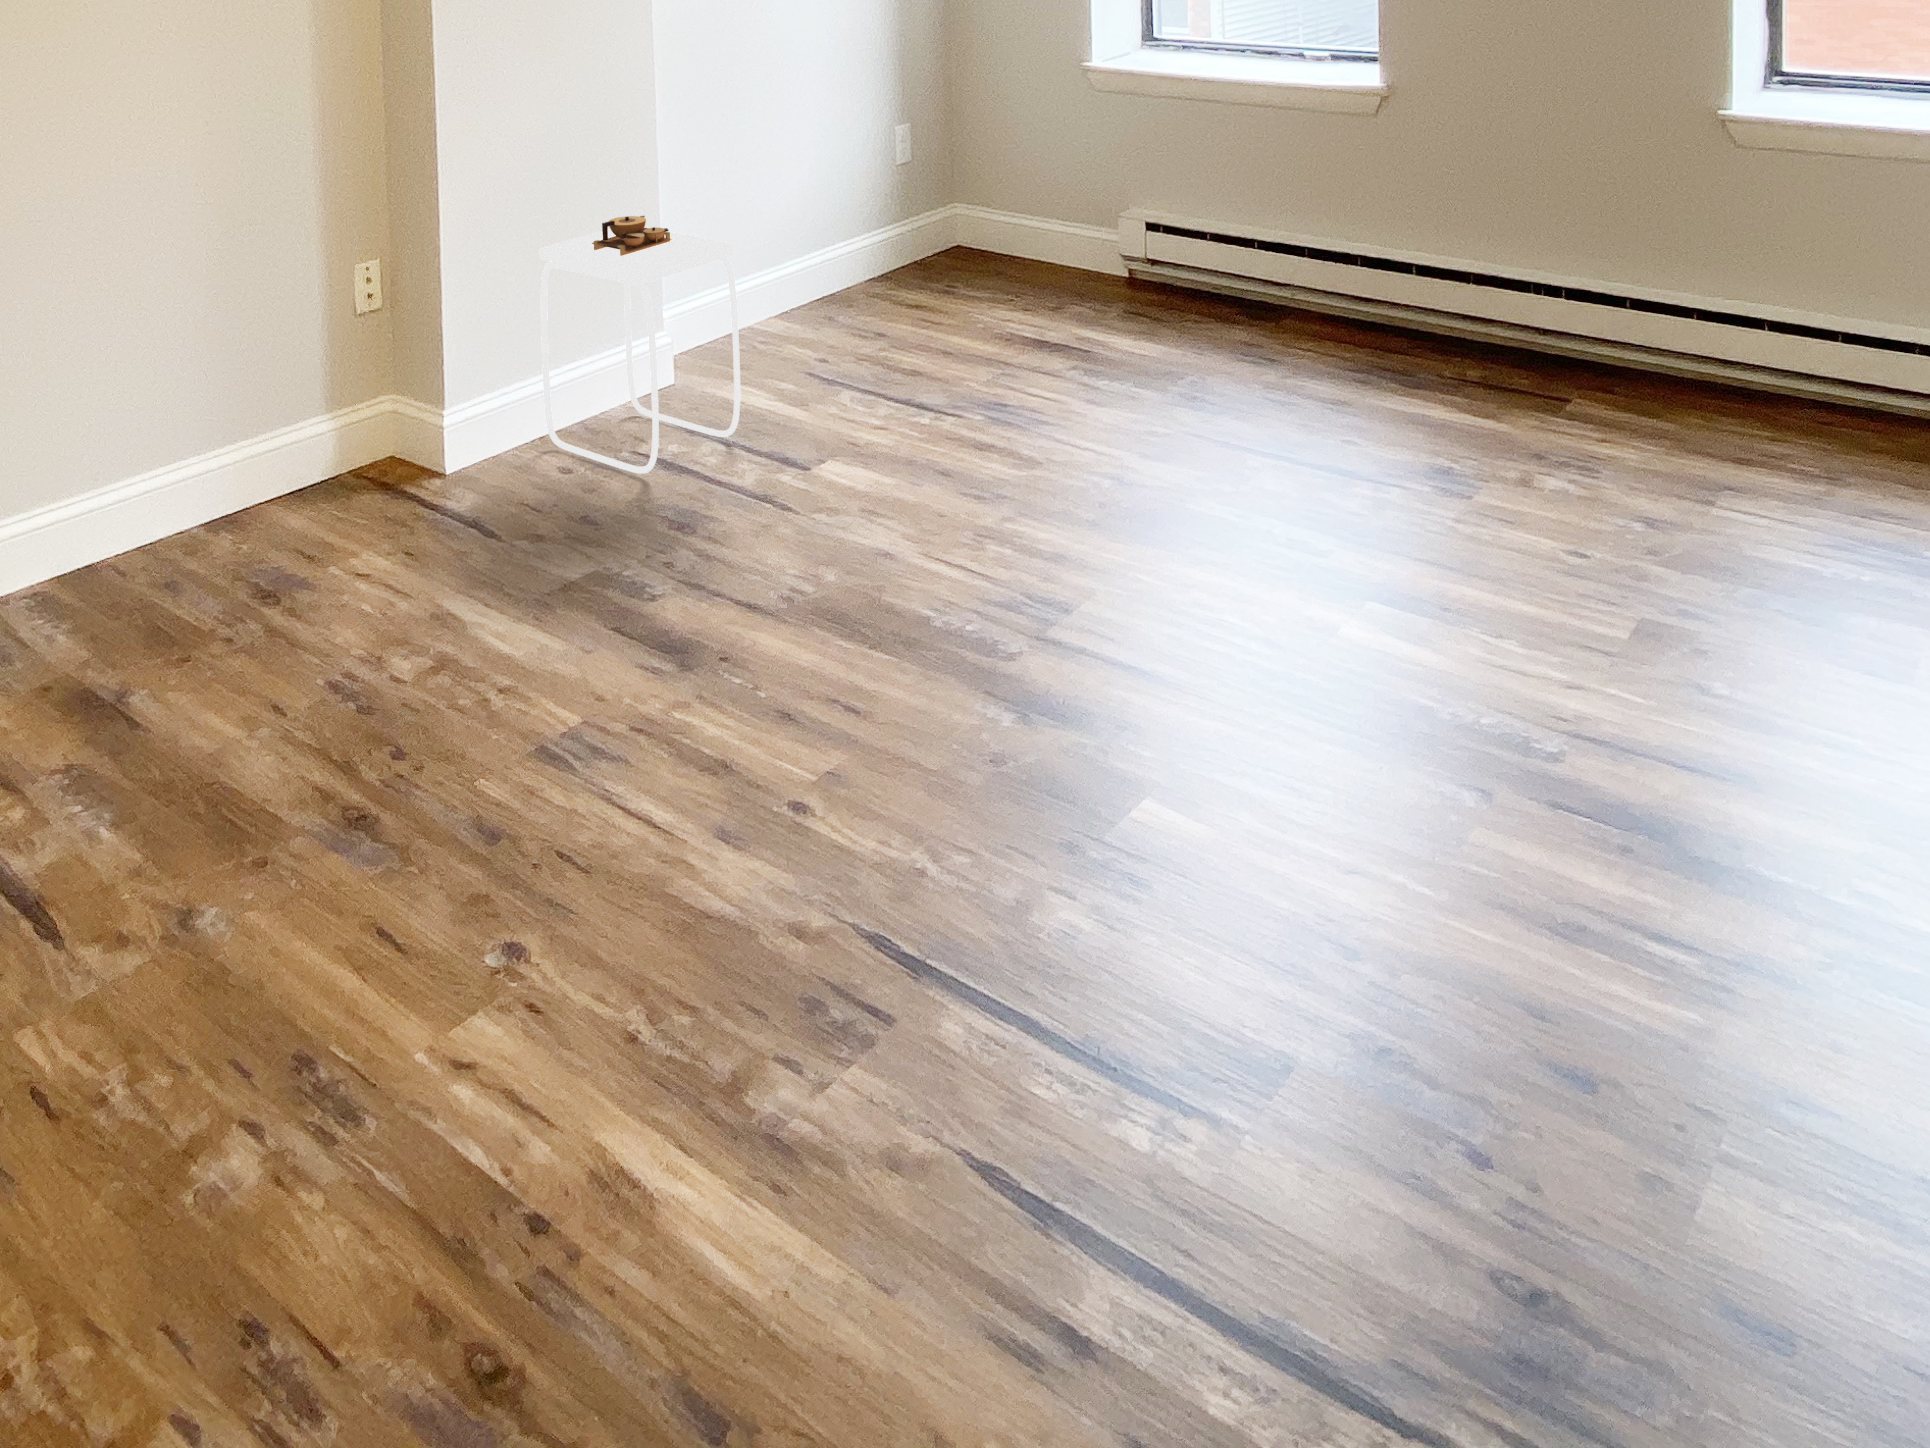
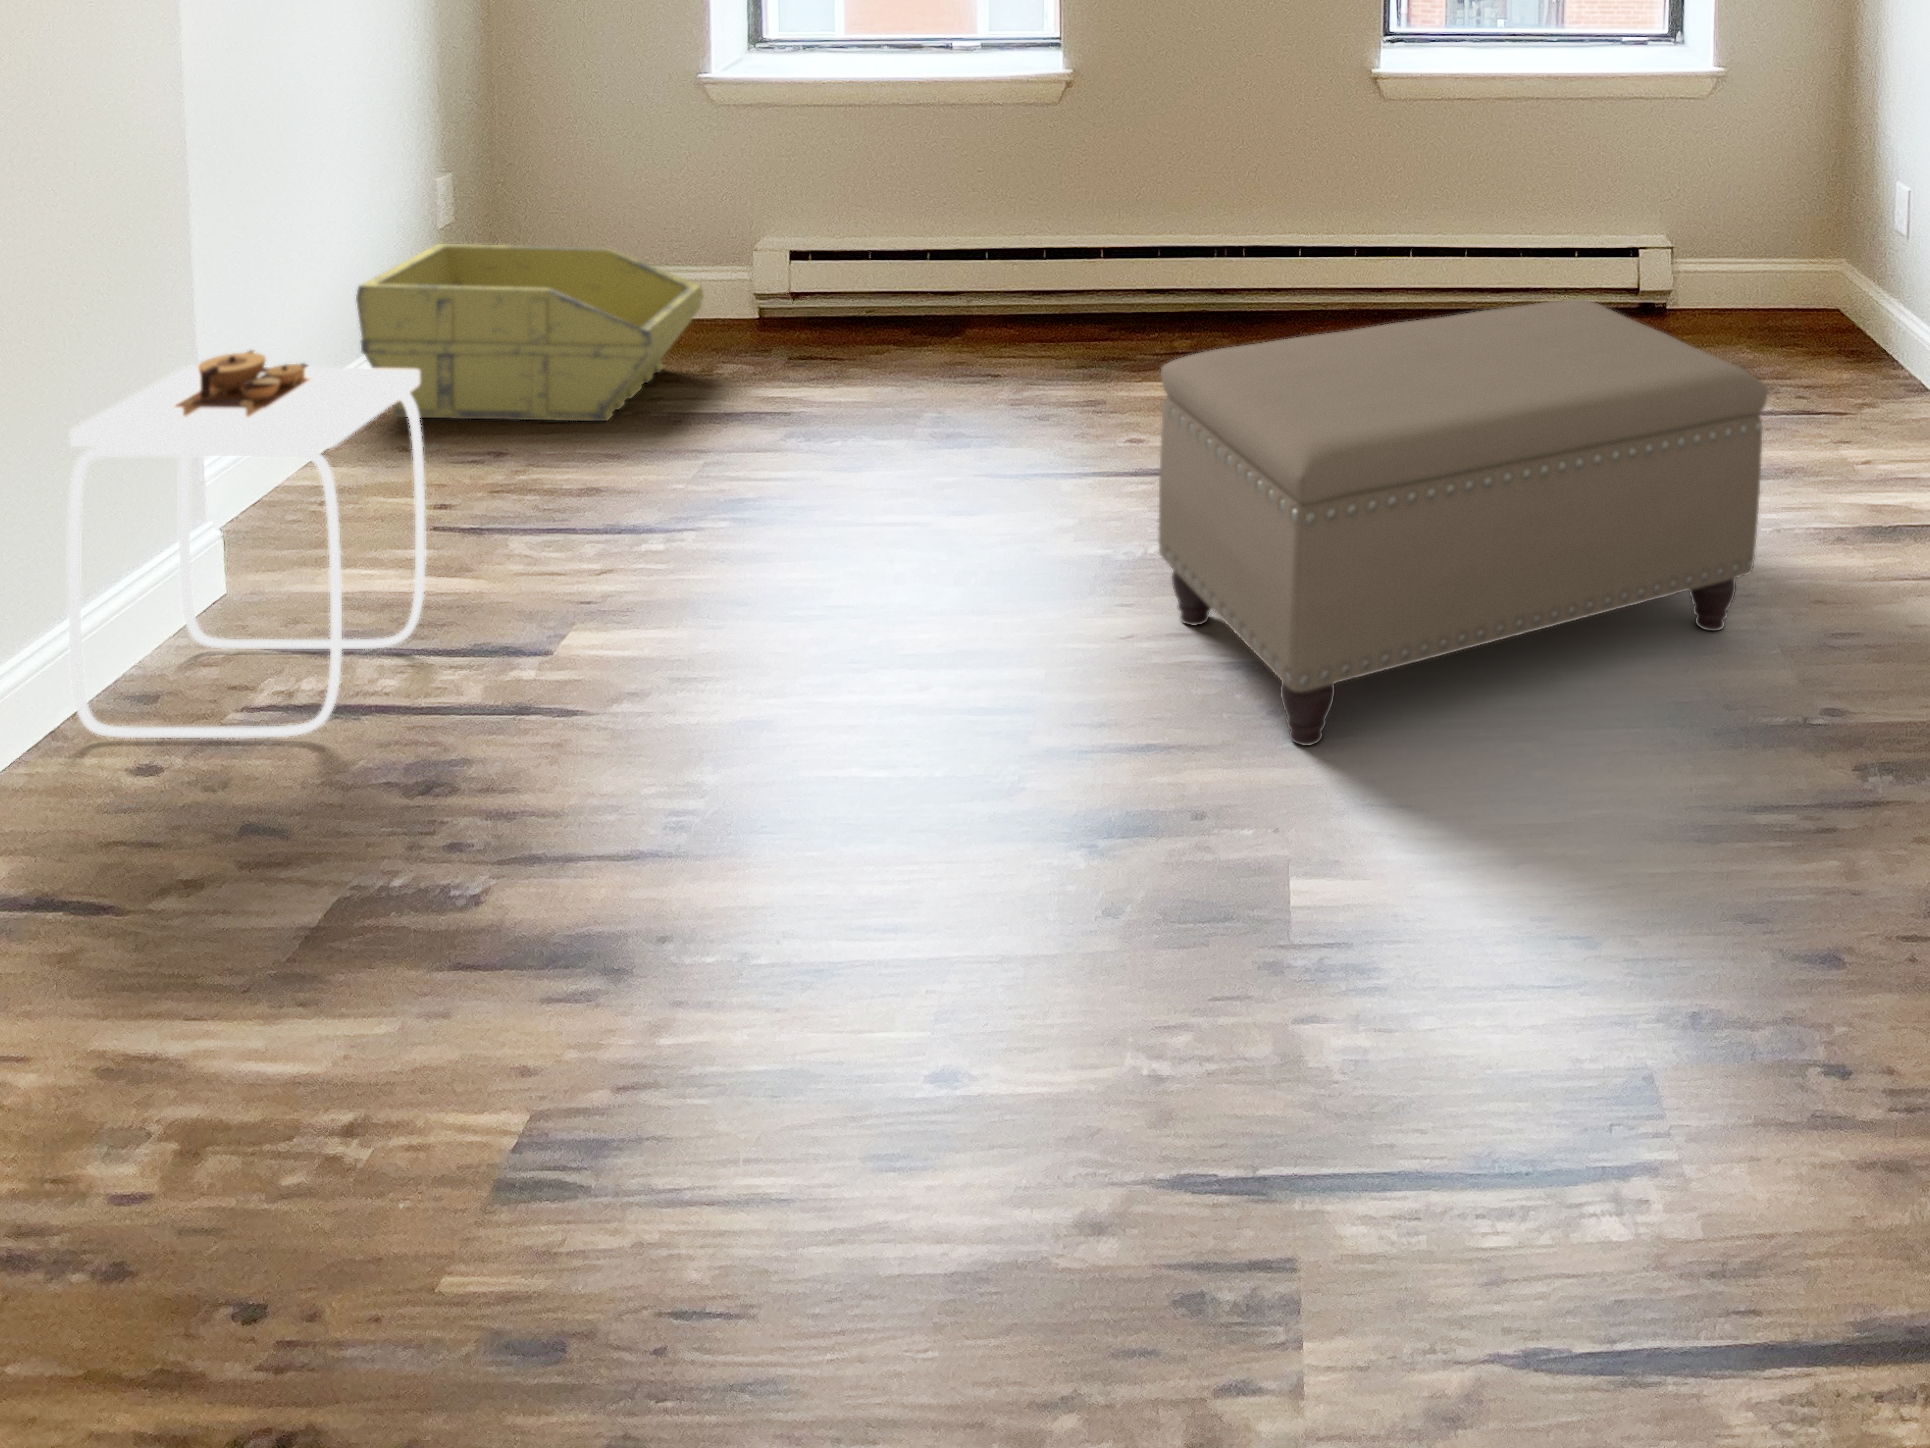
storage bin: none [821,180,1060,327] -> present [356,244,703,421]
ottoman: none [1231,321,1891,748] -> present [1159,299,1769,746]

